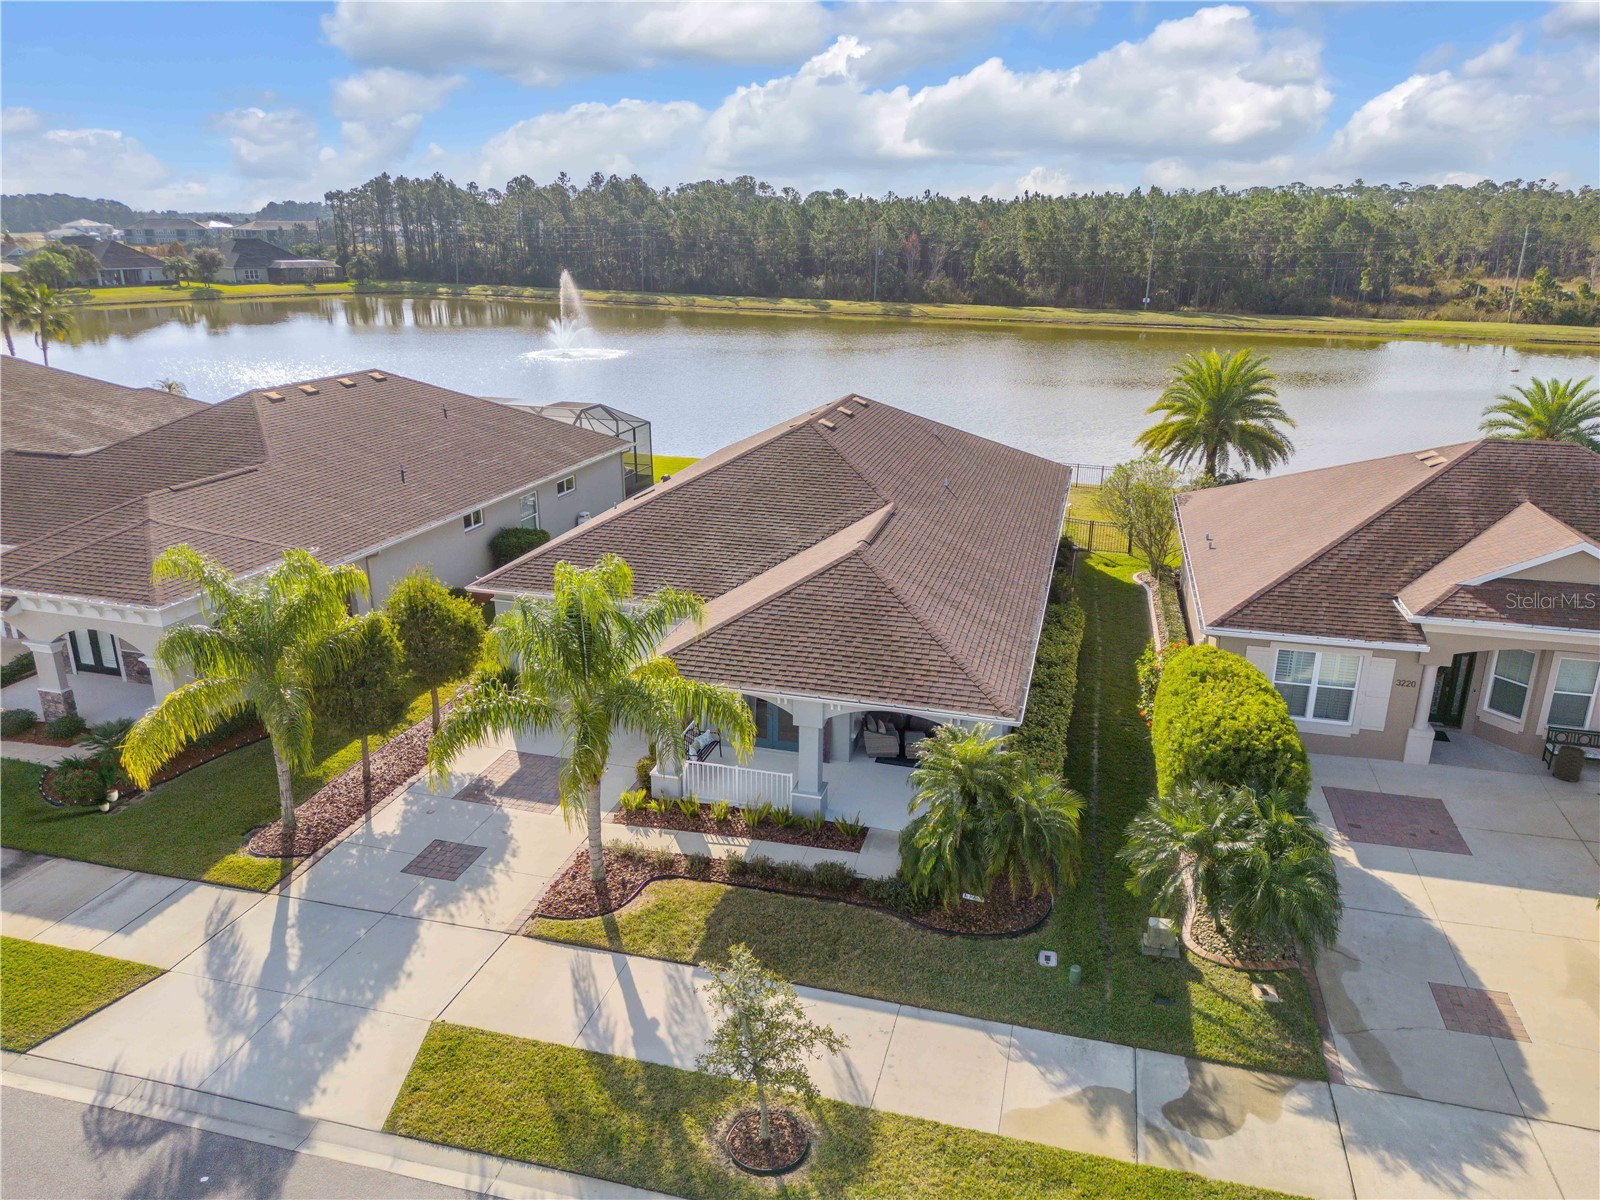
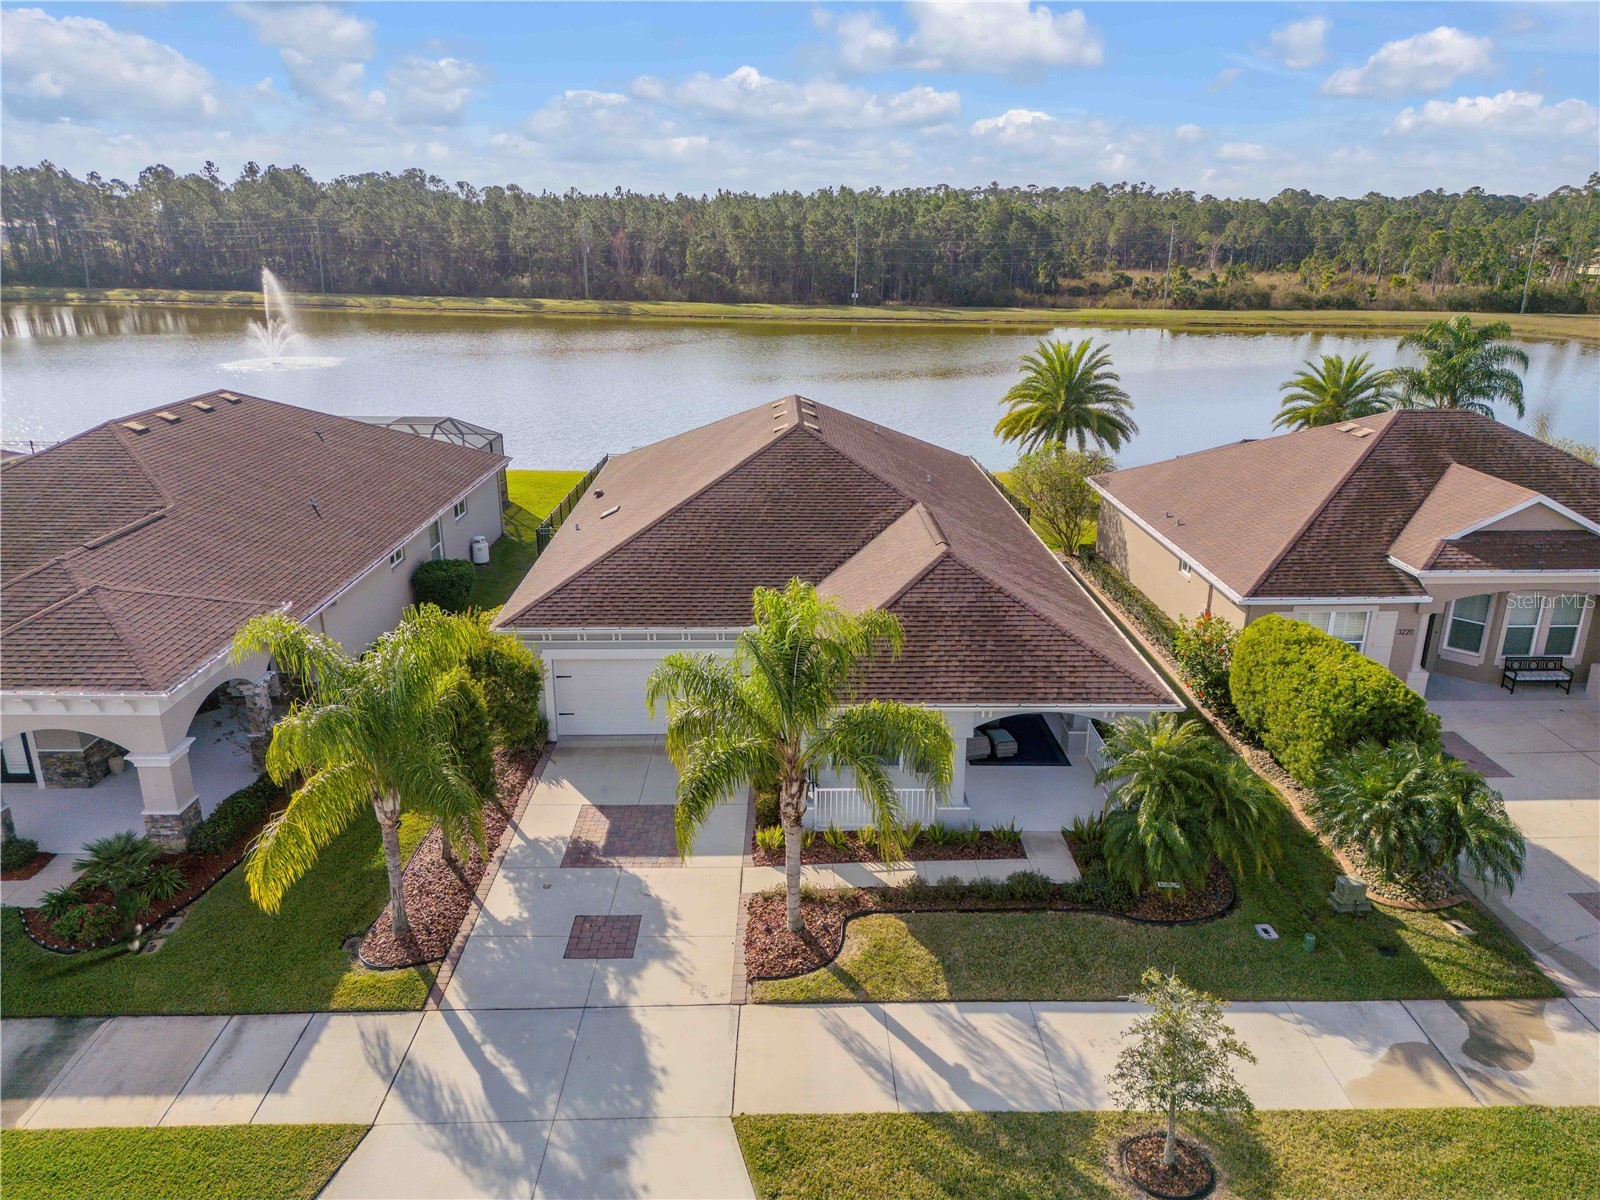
trash can: present [1553,745,1586,782] -> none [1516,671,1543,702]

